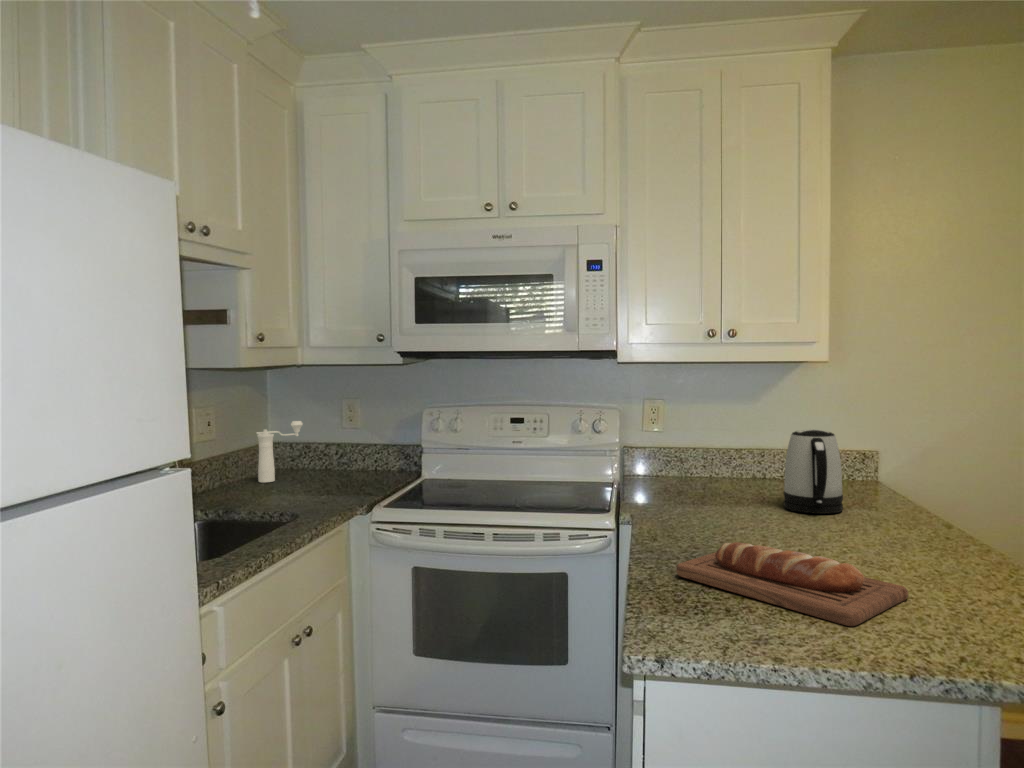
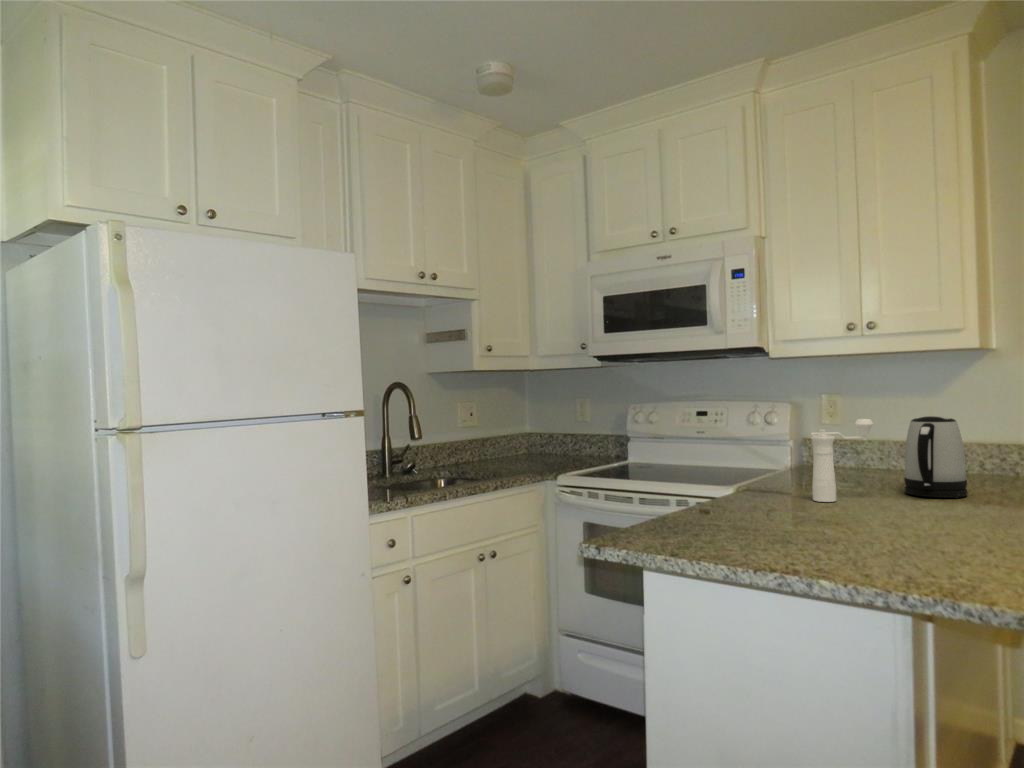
pepper mill: present [257,421,303,483] -> present [811,419,873,502]
bread loaf: present [676,542,908,626] -> none [699,495,860,549]

